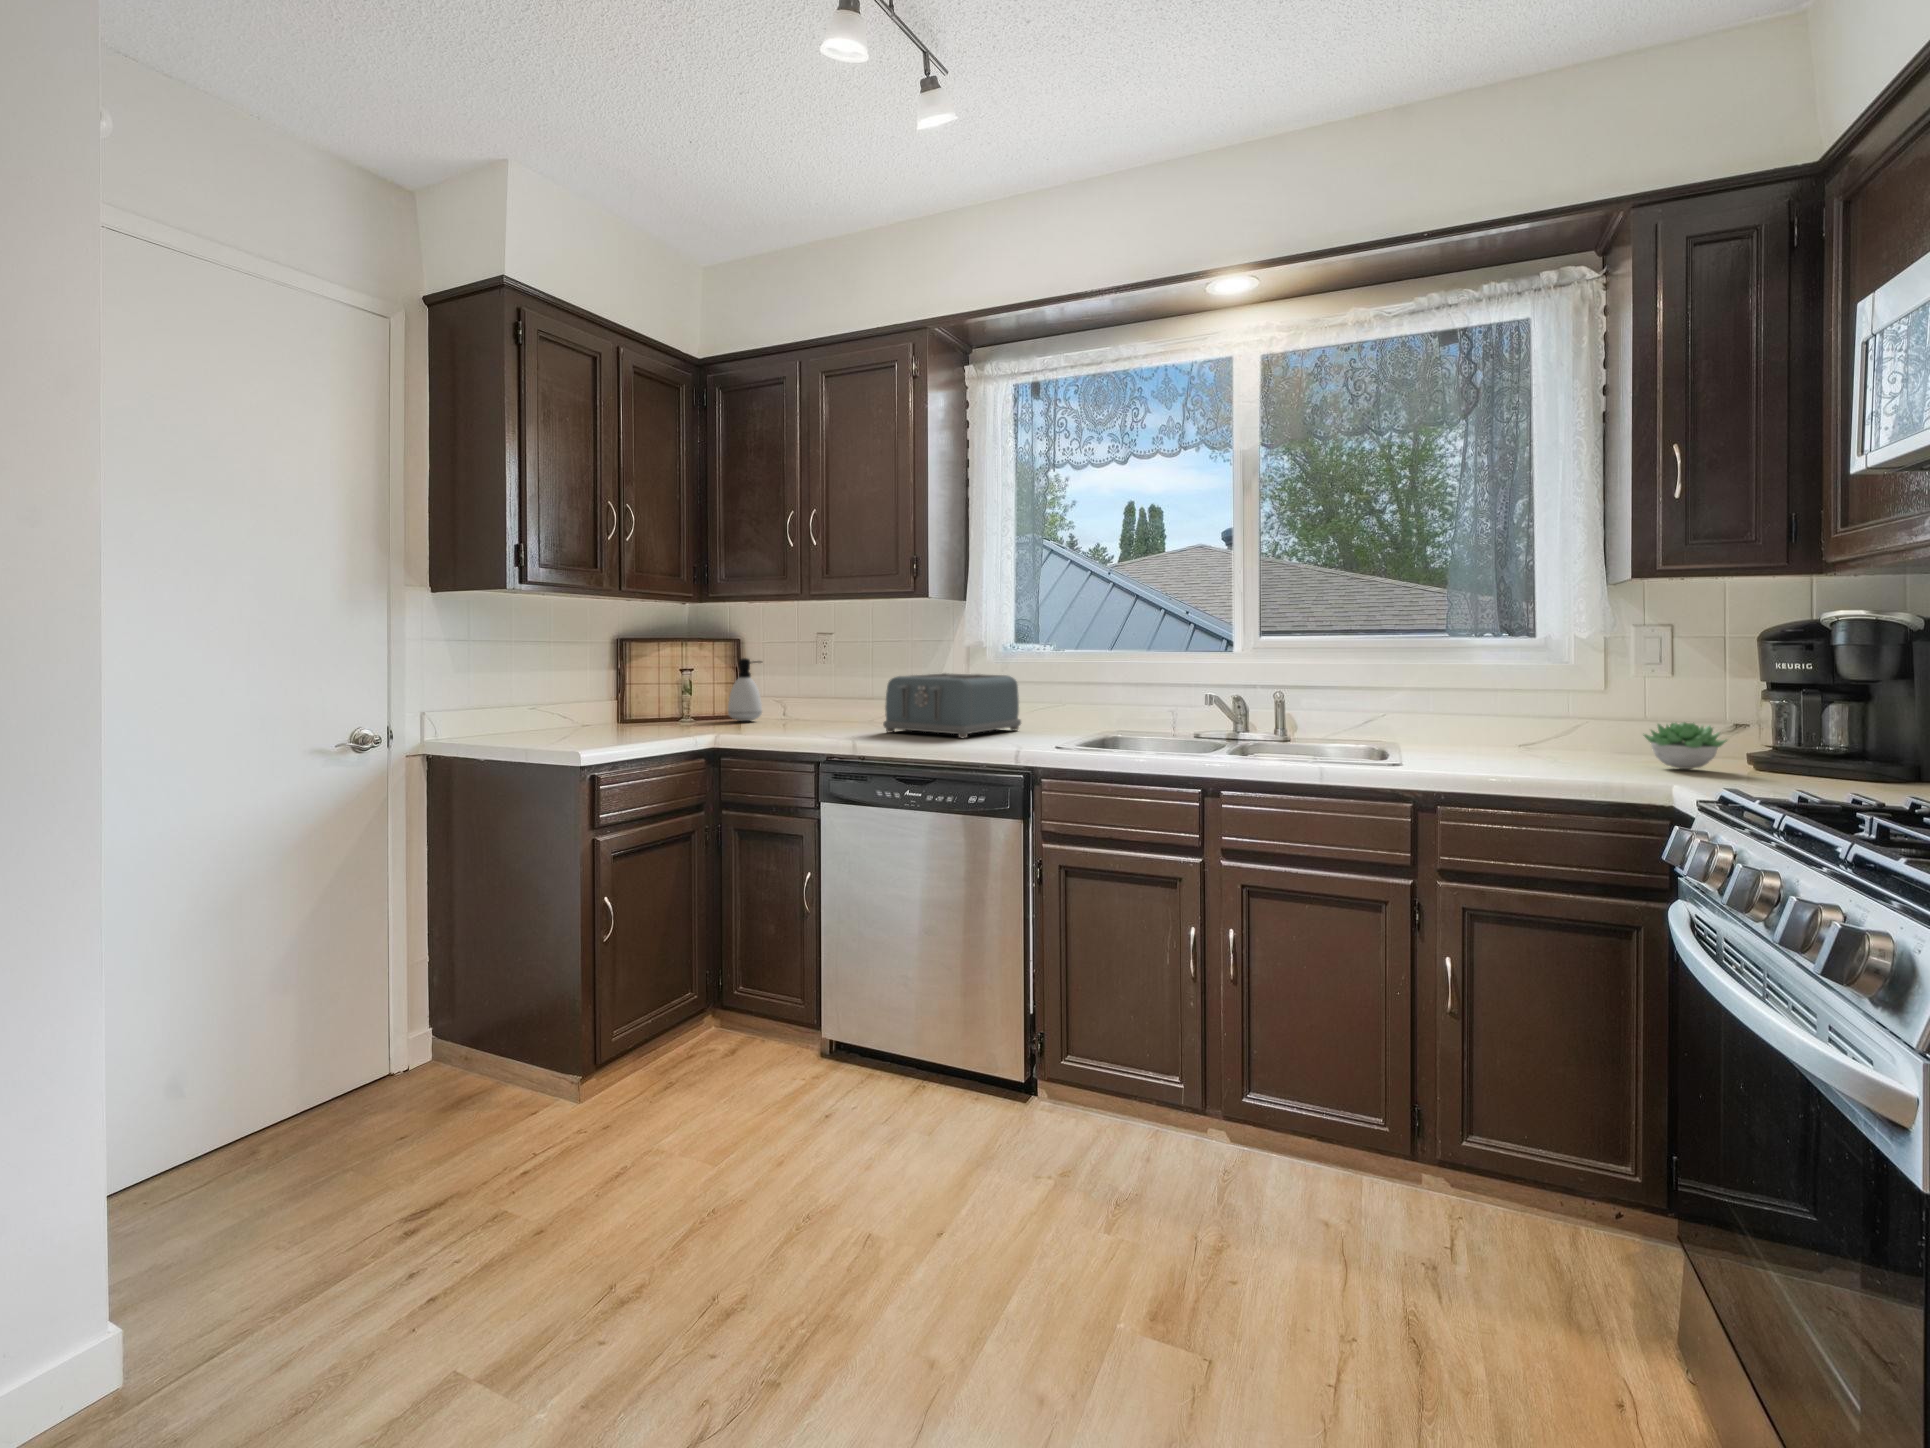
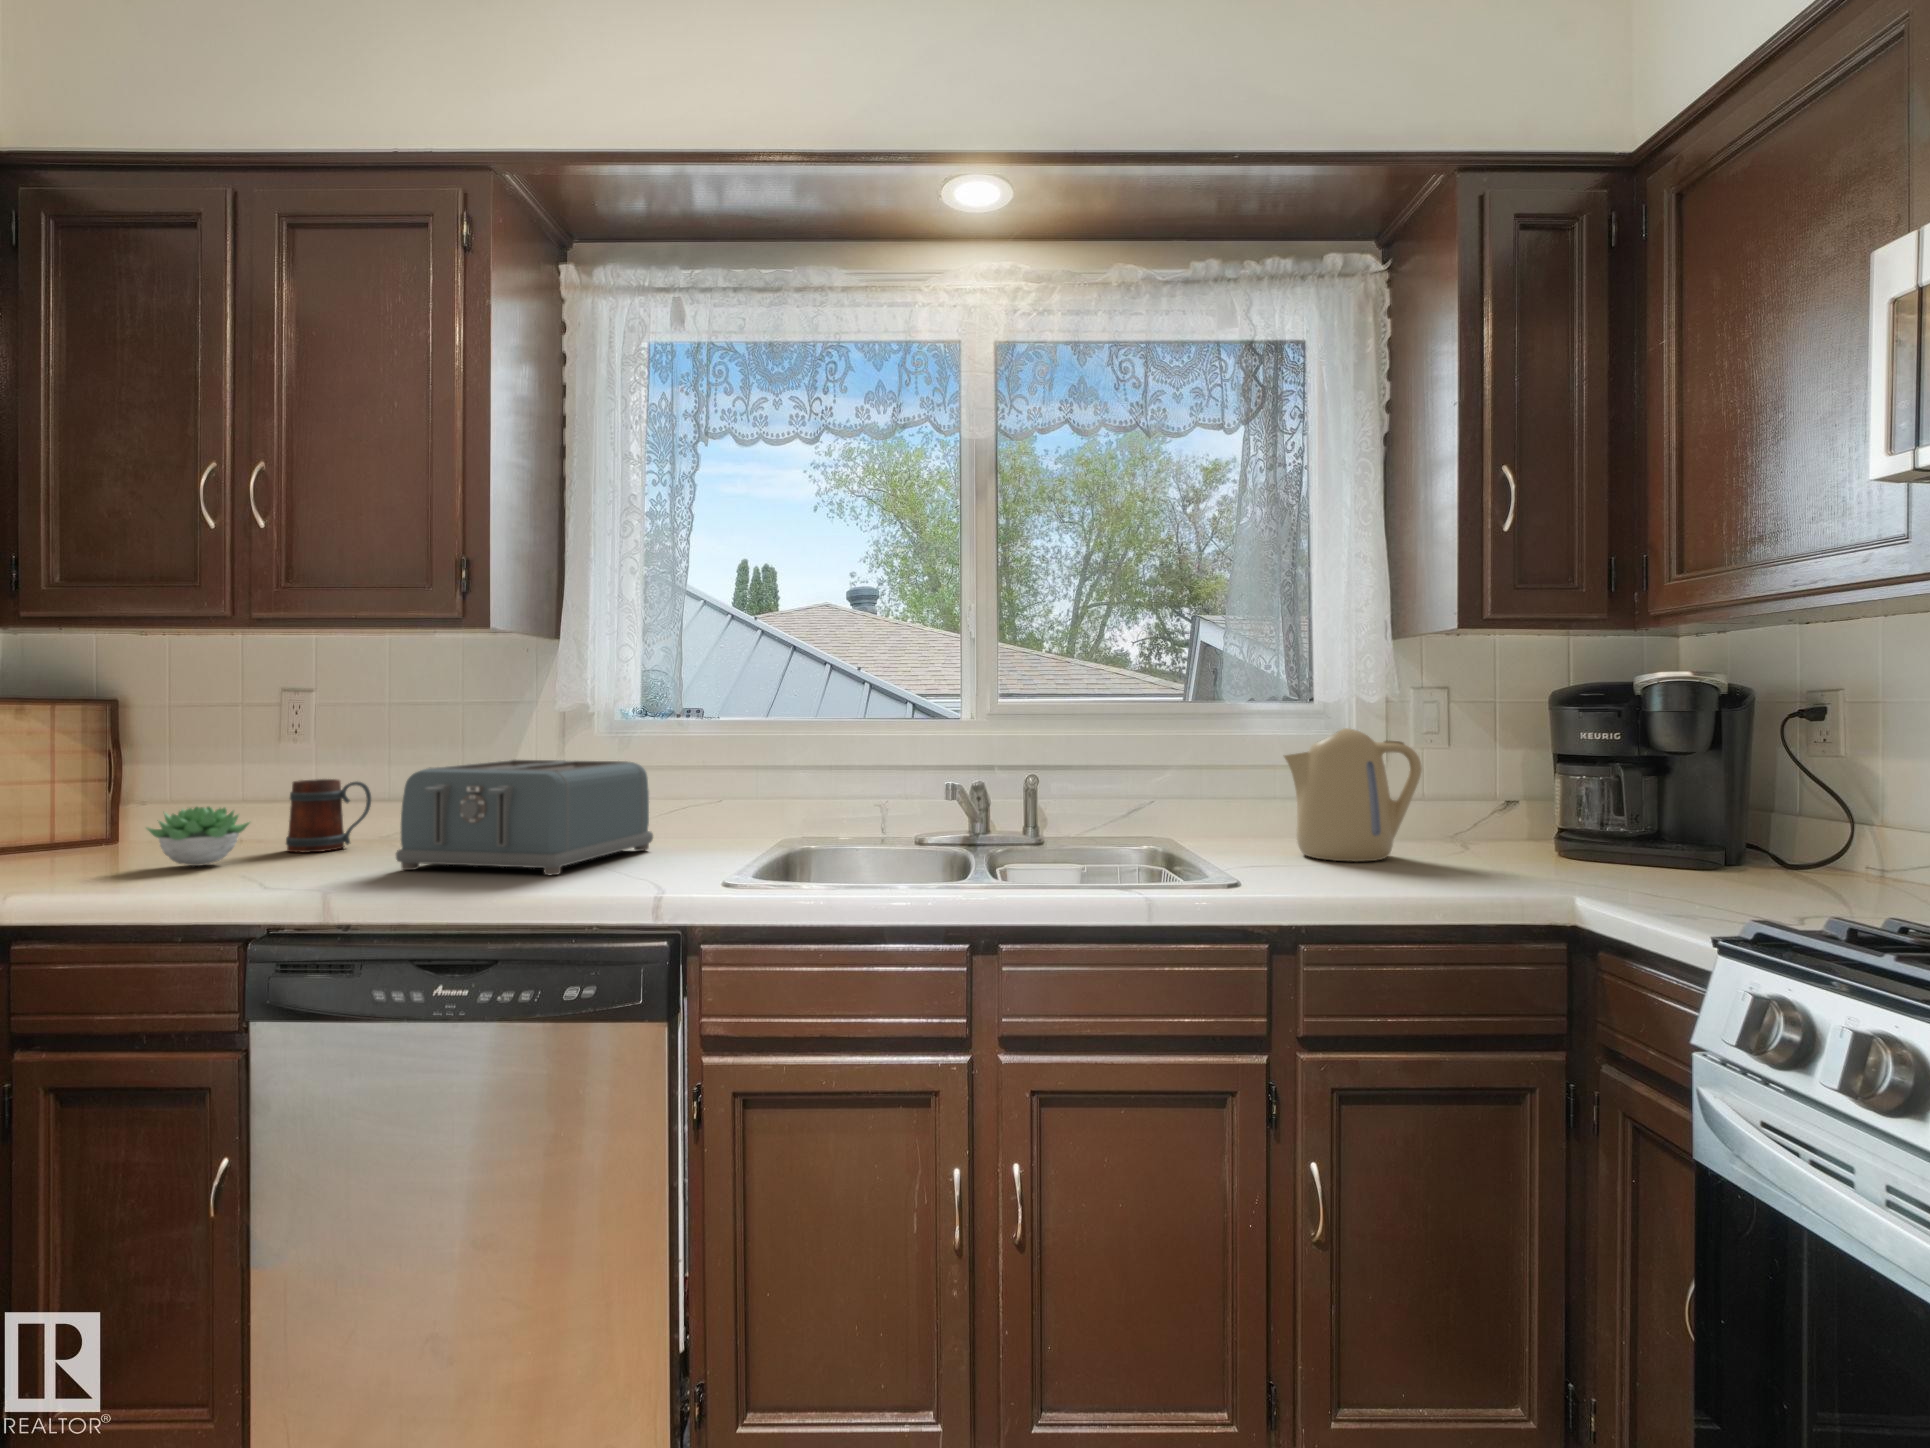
soap dispenser: present [728,658,762,721] -> none [53,738,141,859]
kettle: none [1474,658,1597,760] -> present [1284,728,1422,862]
mug: none [828,683,869,723] -> present [286,779,371,853]
succulent plant: present [1643,722,1727,769] -> present [147,807,249,866]

